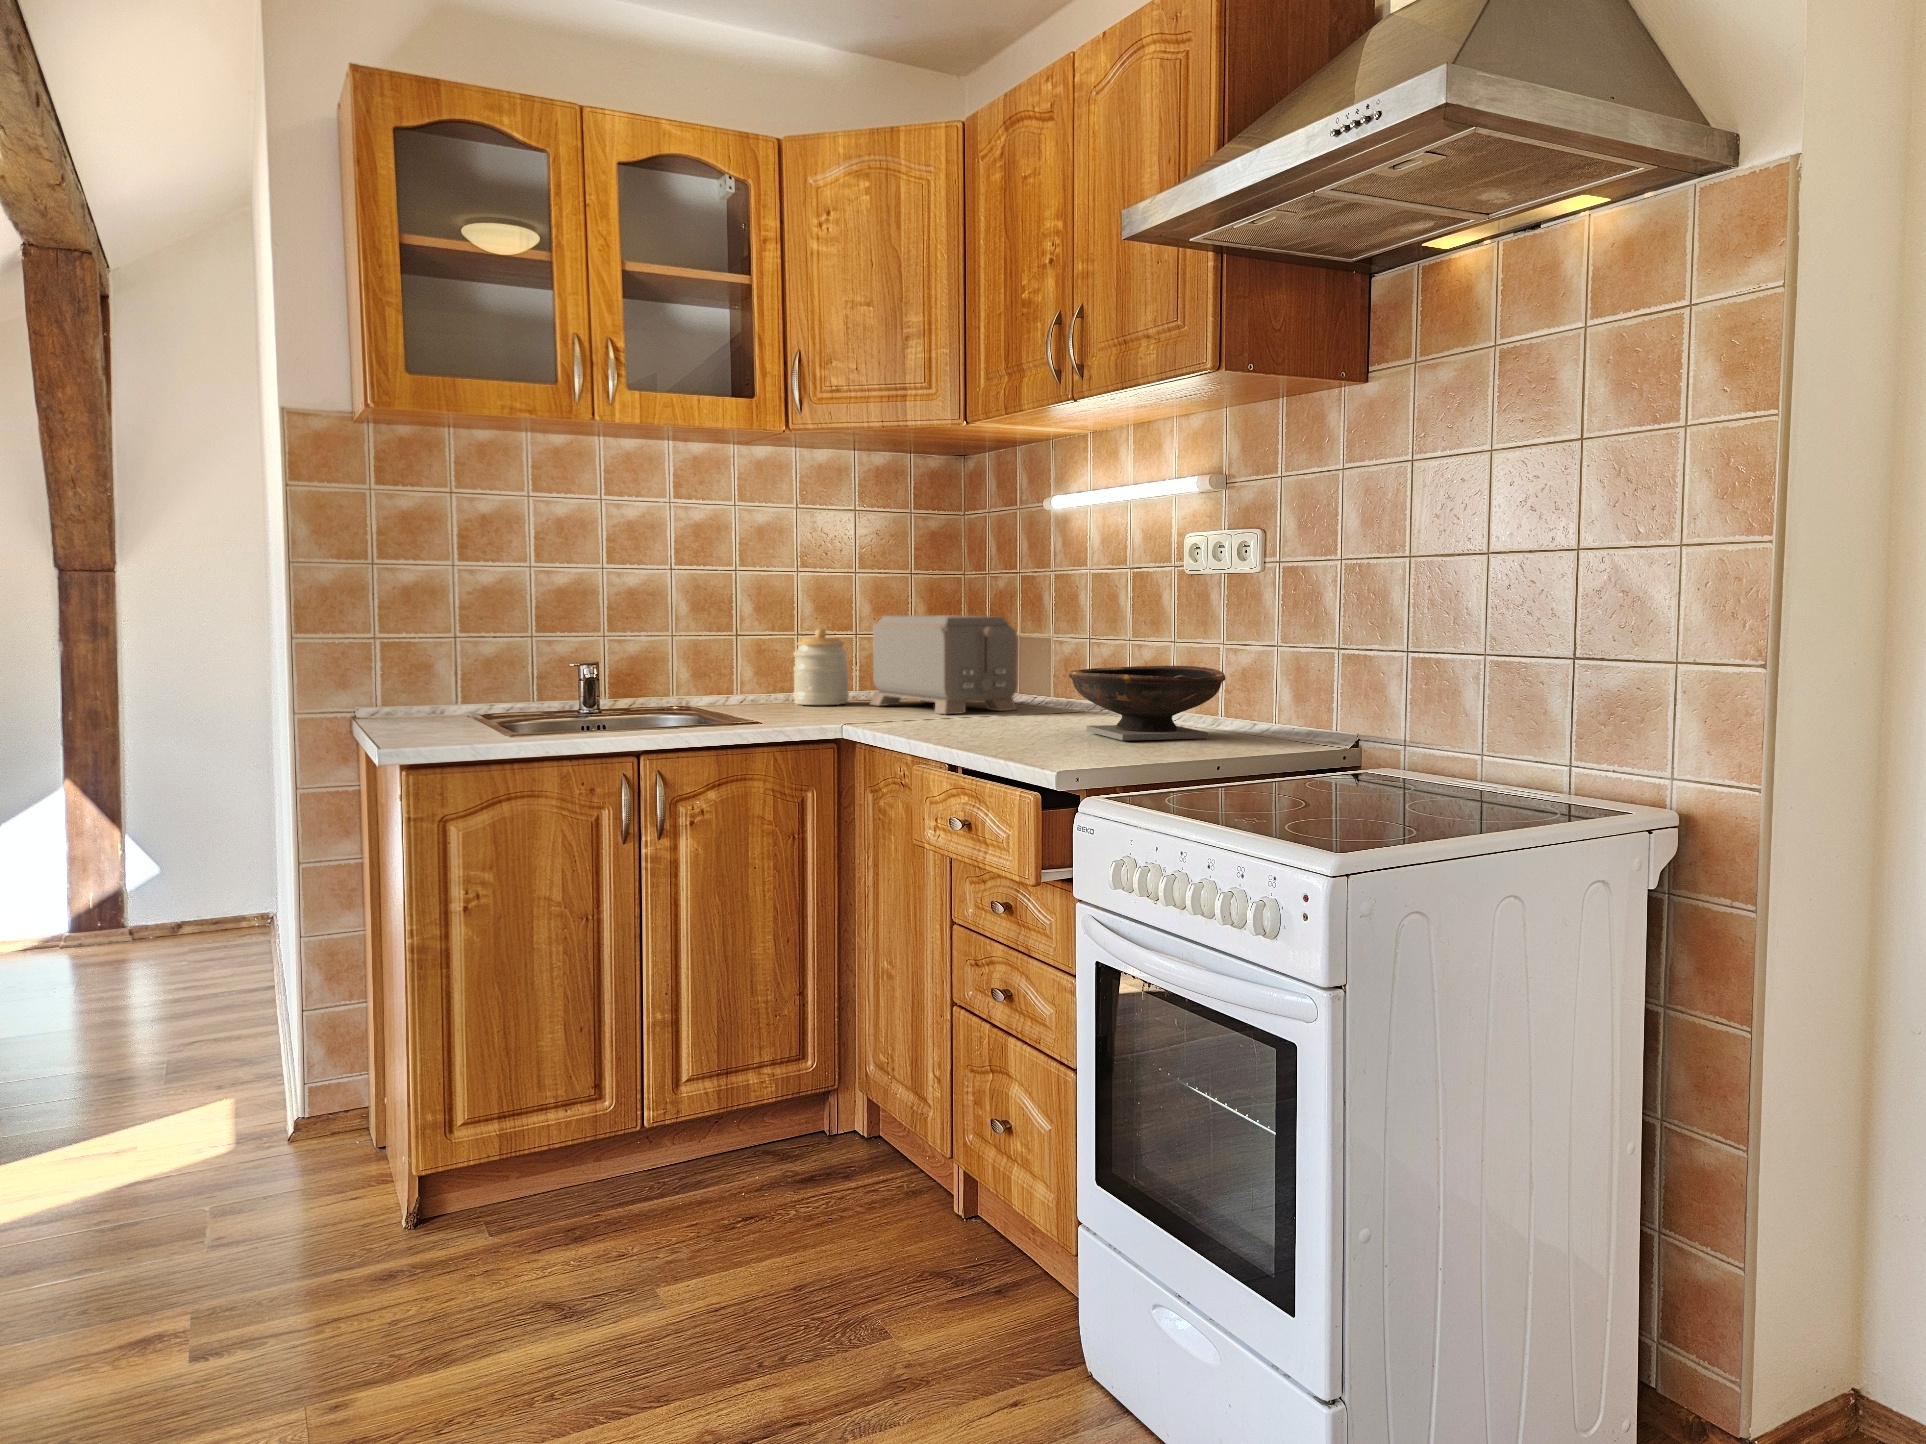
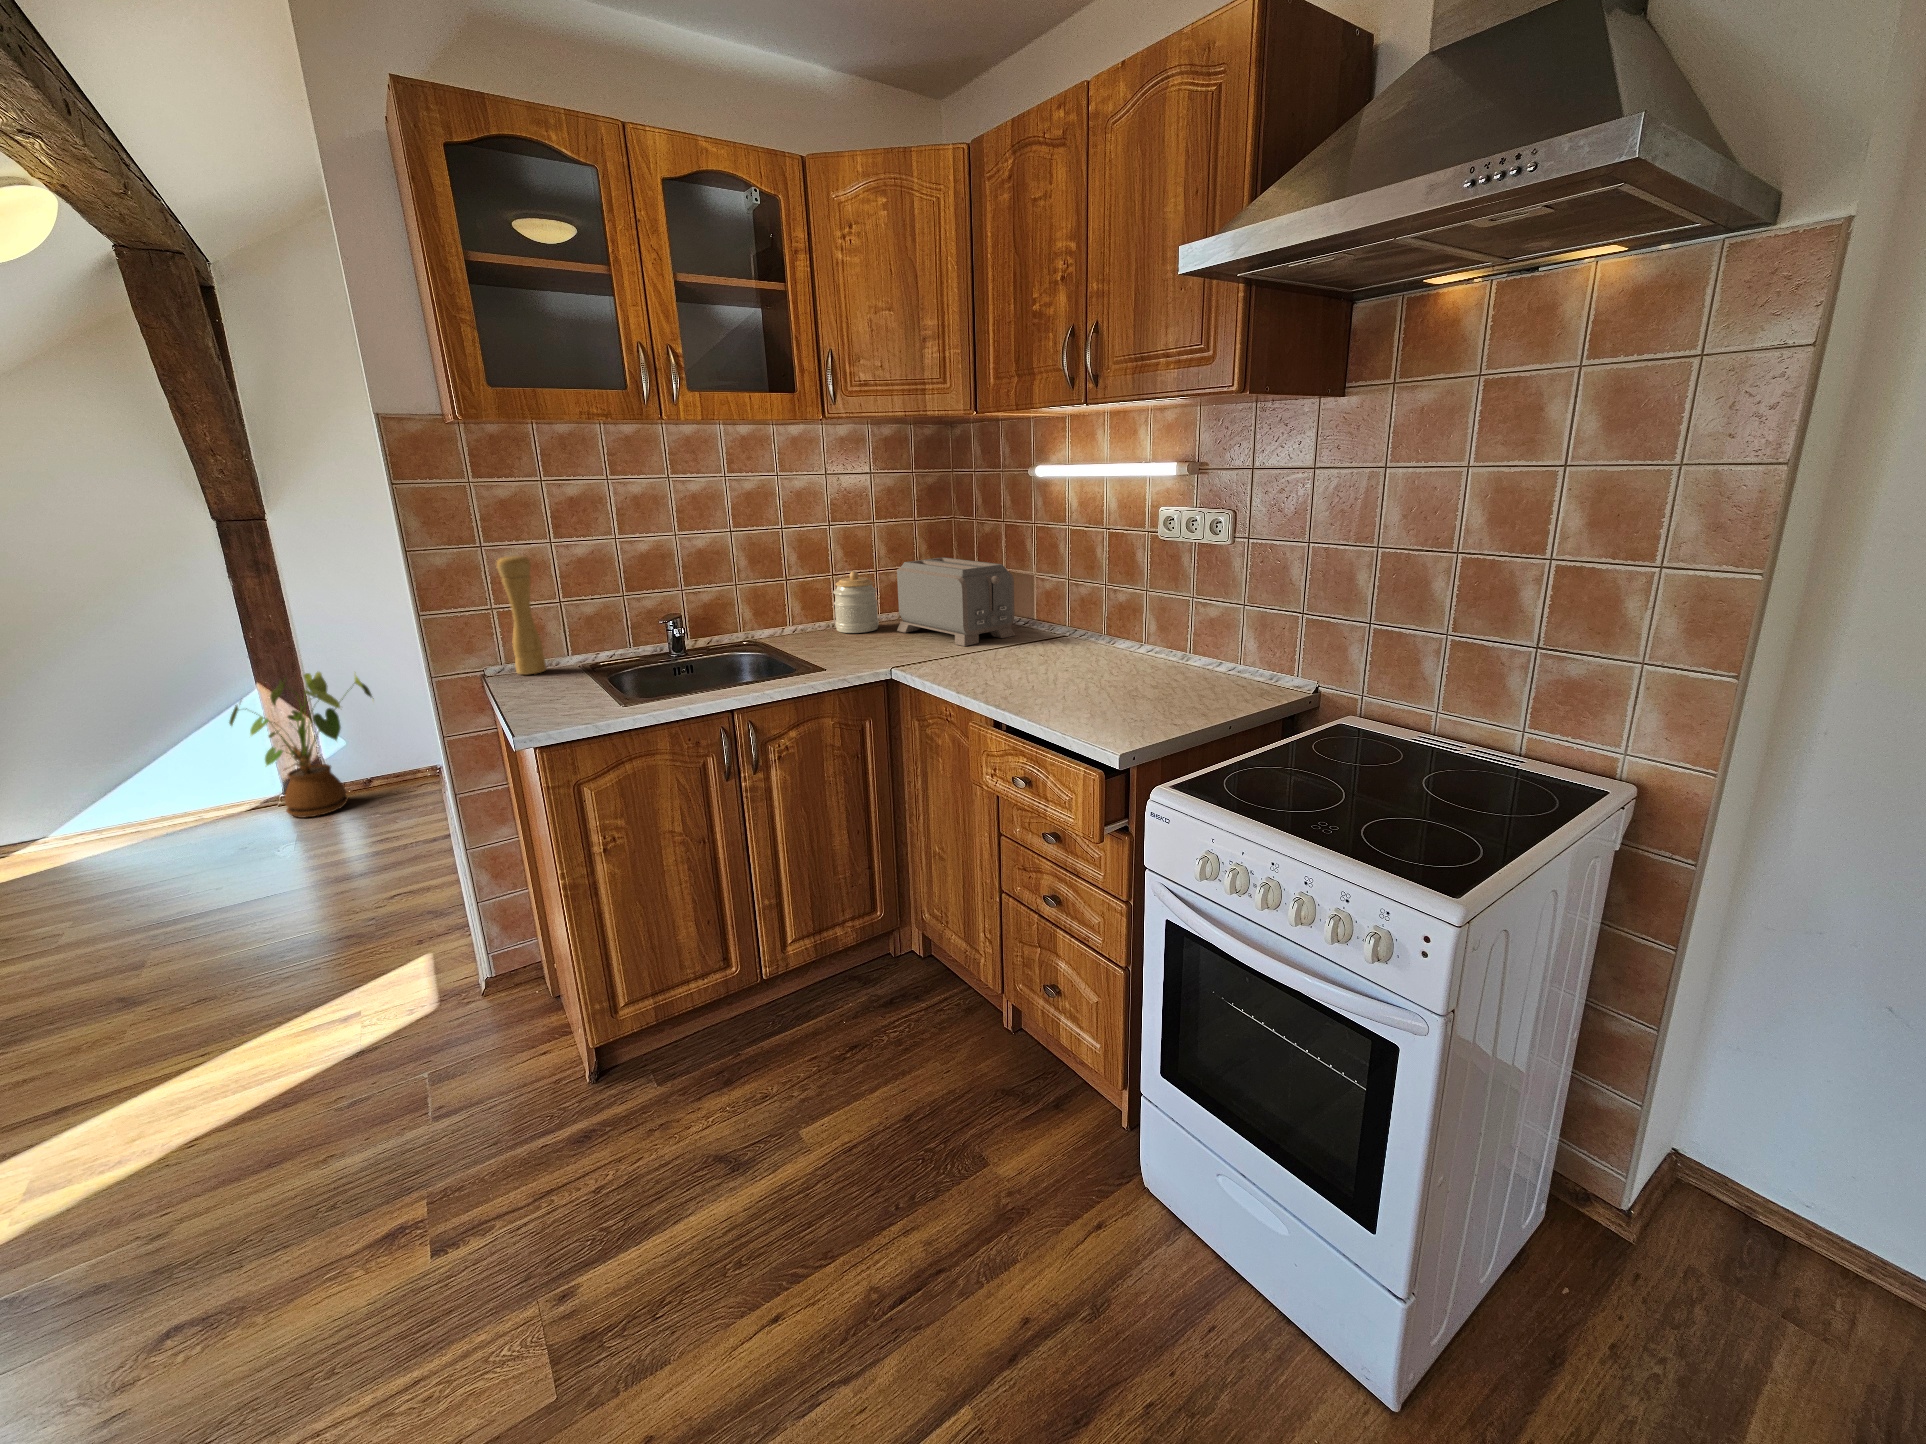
pepper mill: none [388,576,429,721] -> present [497,556,547,675]
bowl: present [1069,666,1226,740] -> none [1084,619,1210,693]
house plant: none [42,771,218,958] -> present [229,672,374,817]

